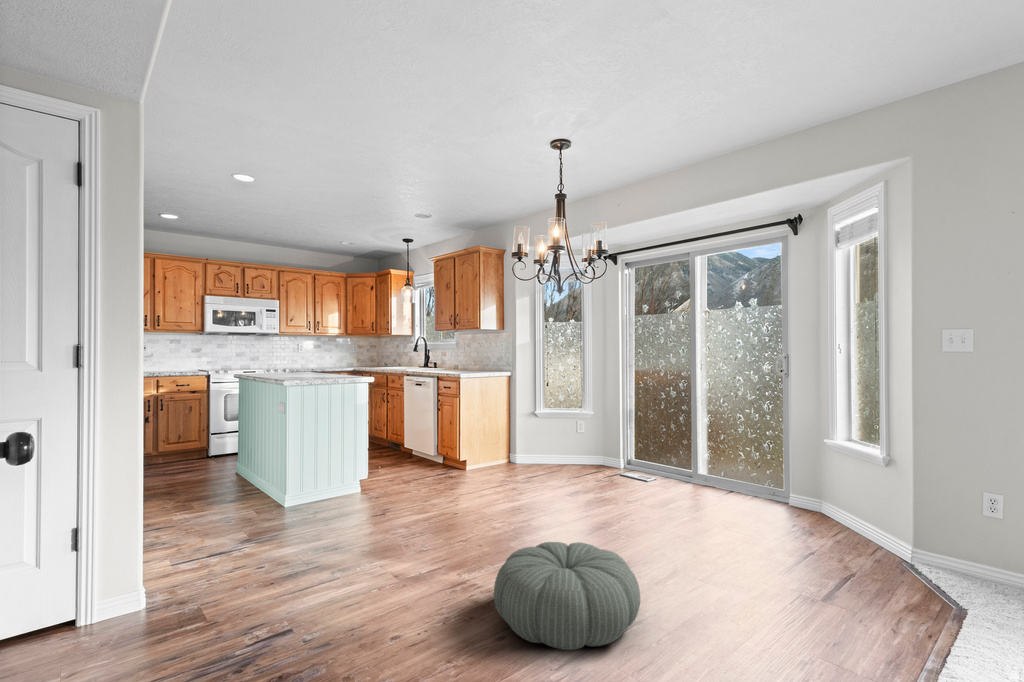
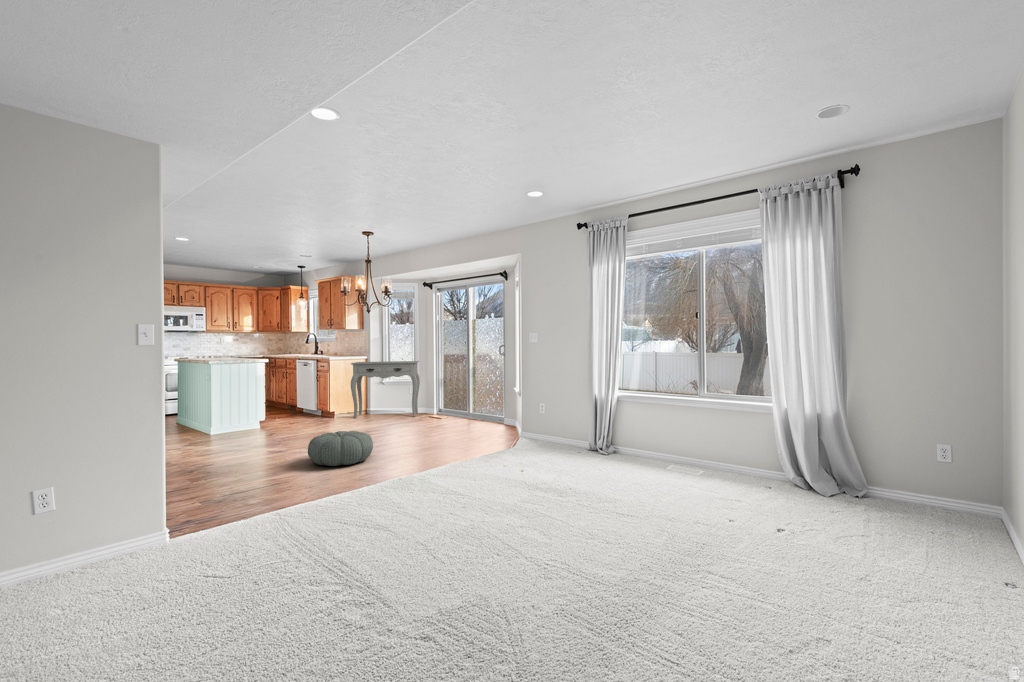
console table: none [495,380,602,473] -> present [351,361,420,418]

